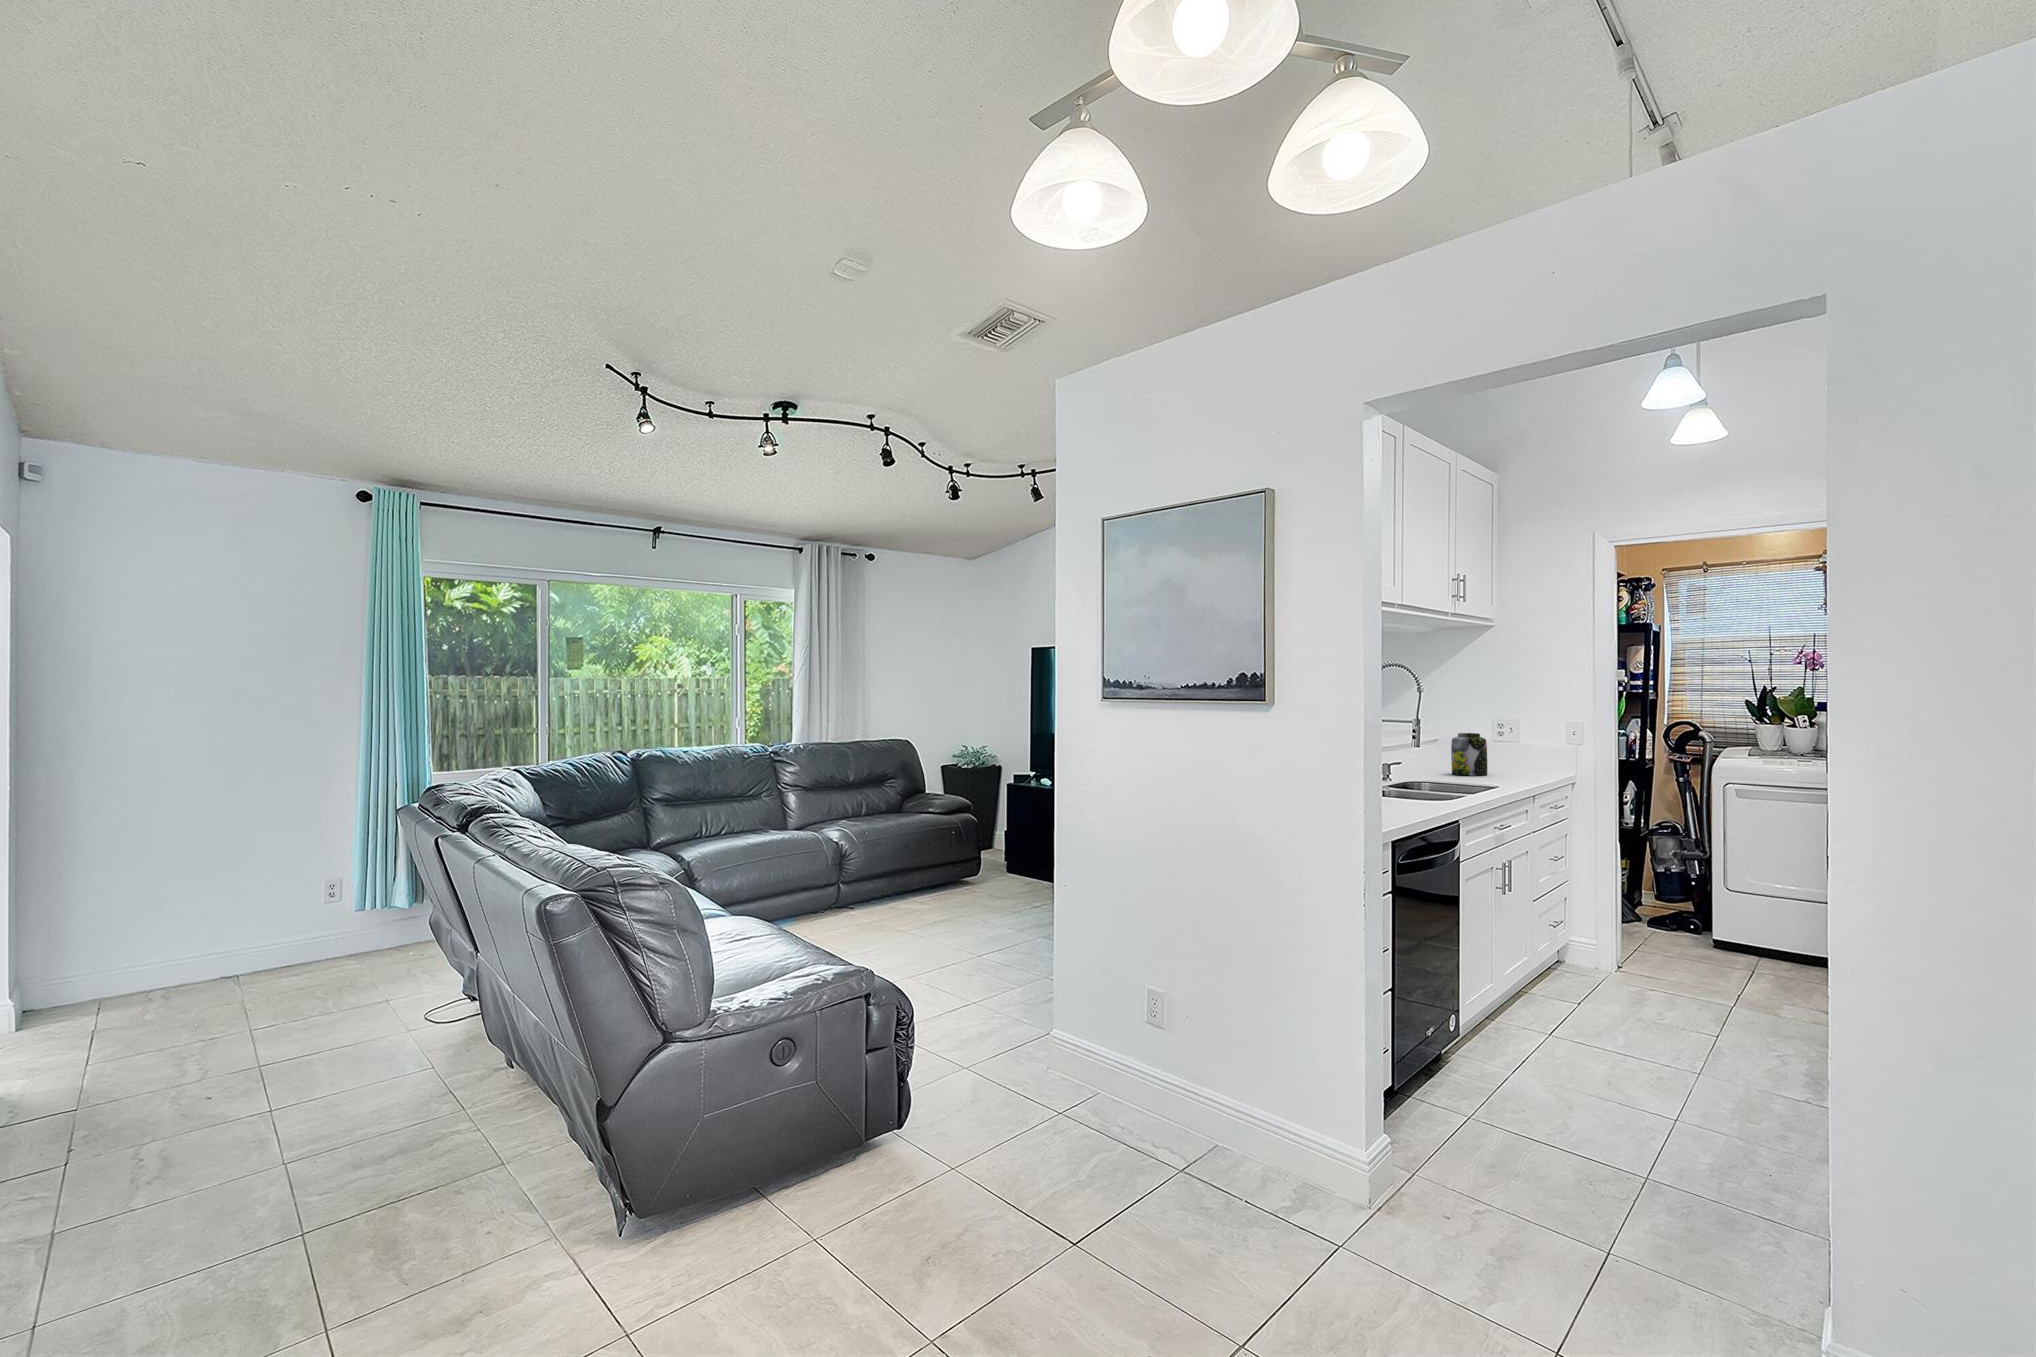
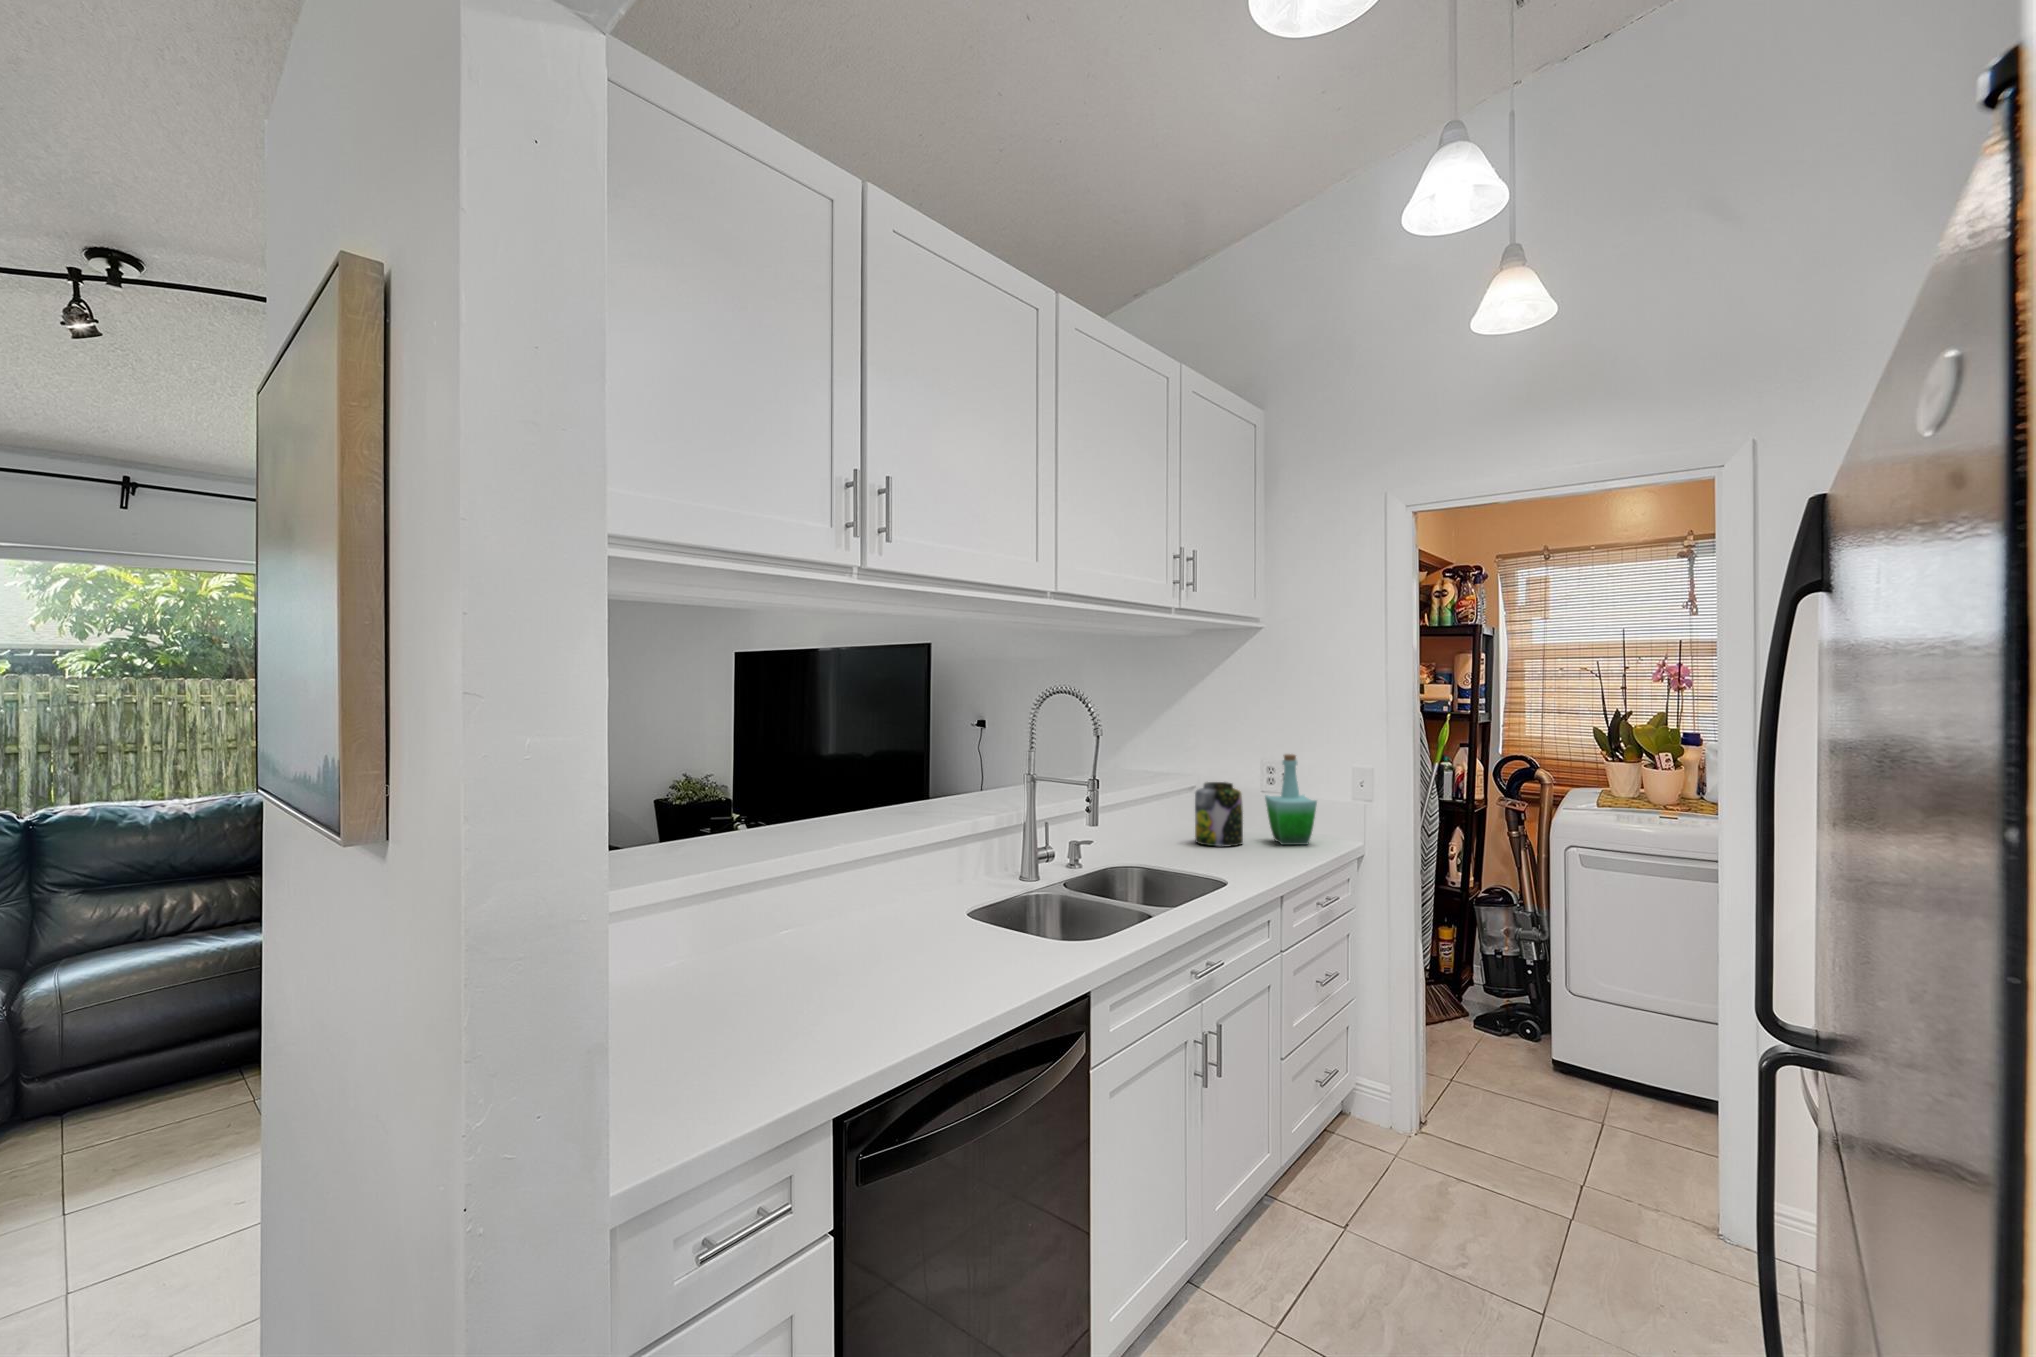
bottle: none [1501,714,1543,775] -> present [1265,754,1317,845]

